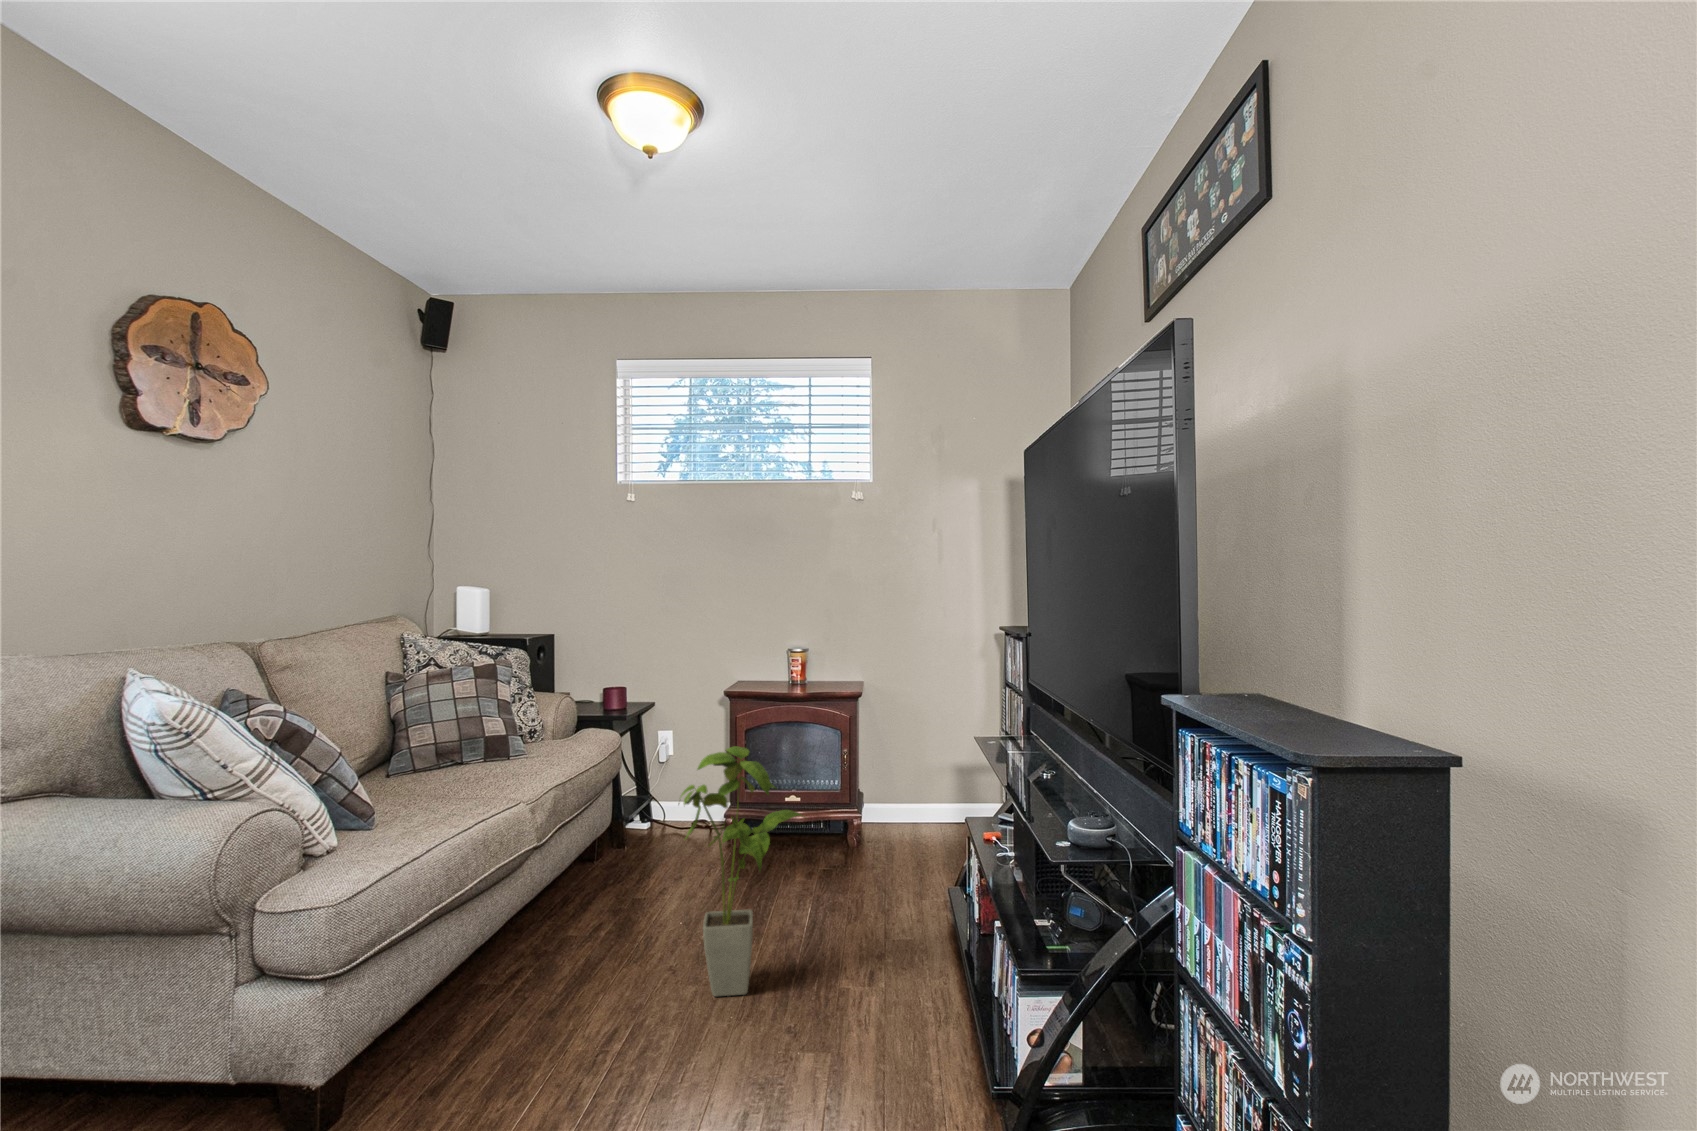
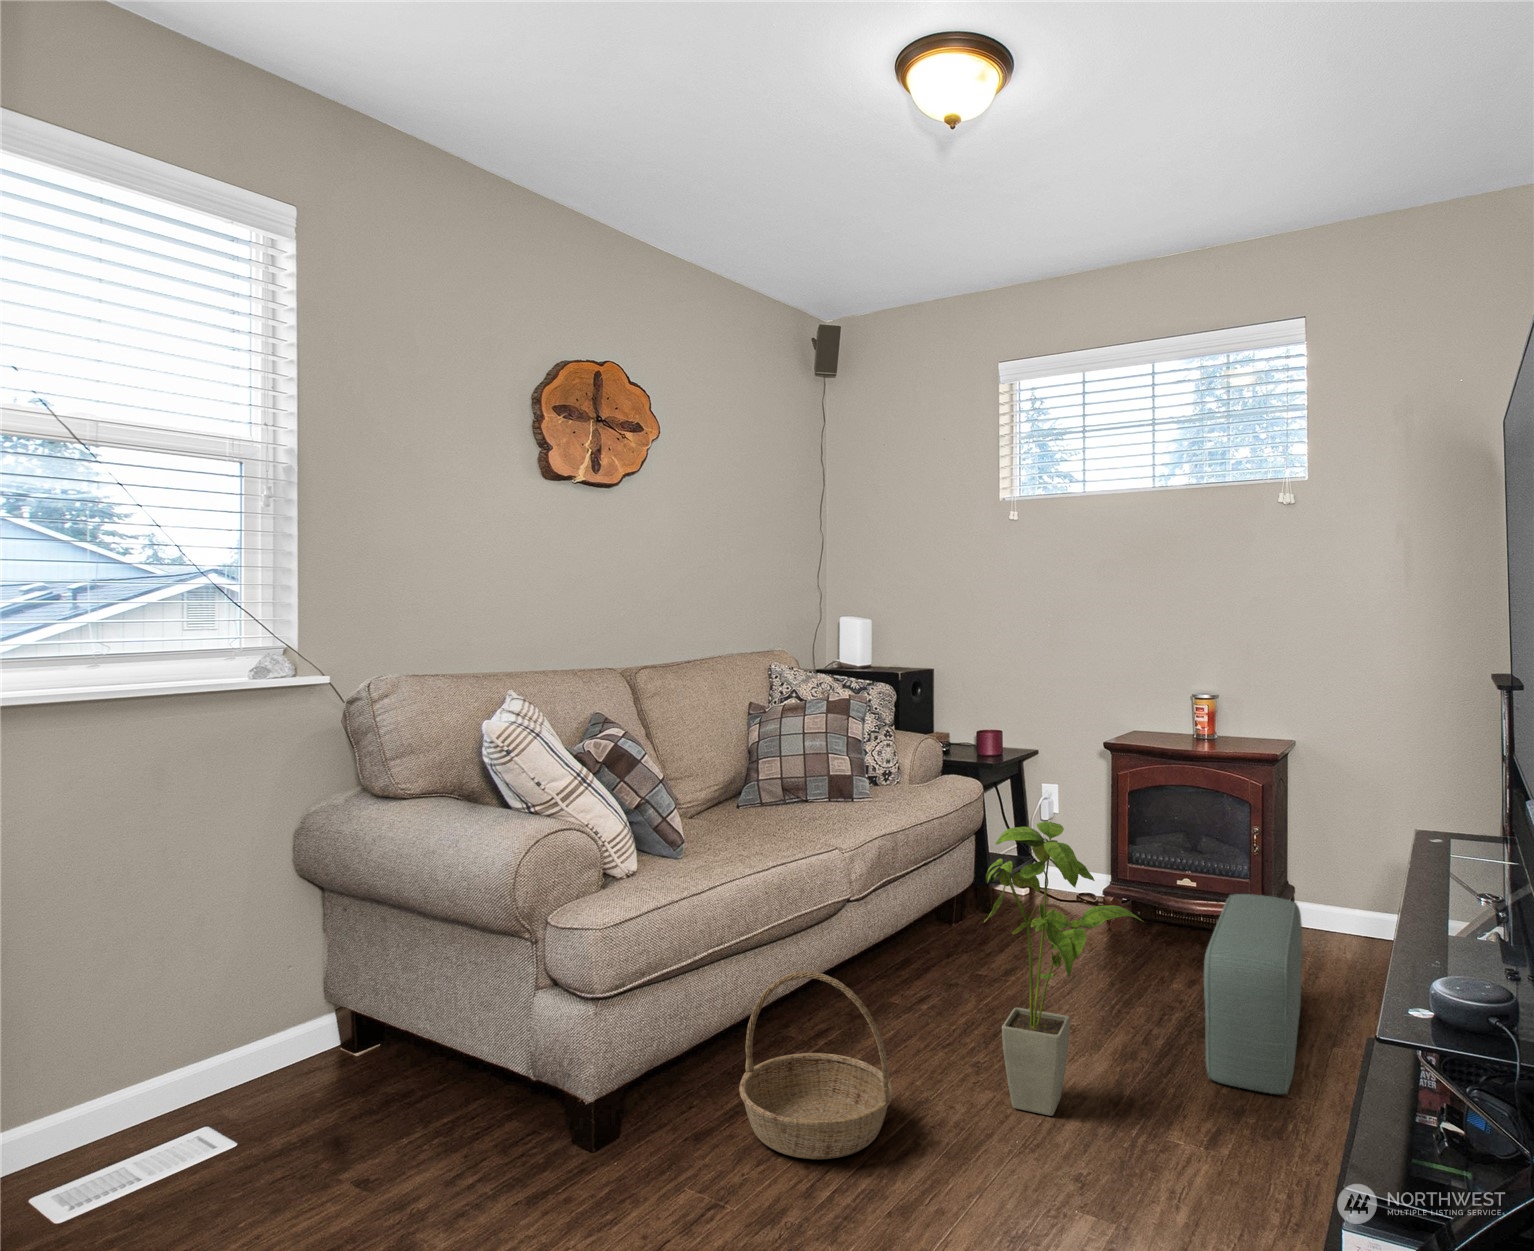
pouf: none [837,794,906,942] -> present [1204,894,1302,1094]
basket: none [473,909,624,1083] -> present [739,971,893,1159]

